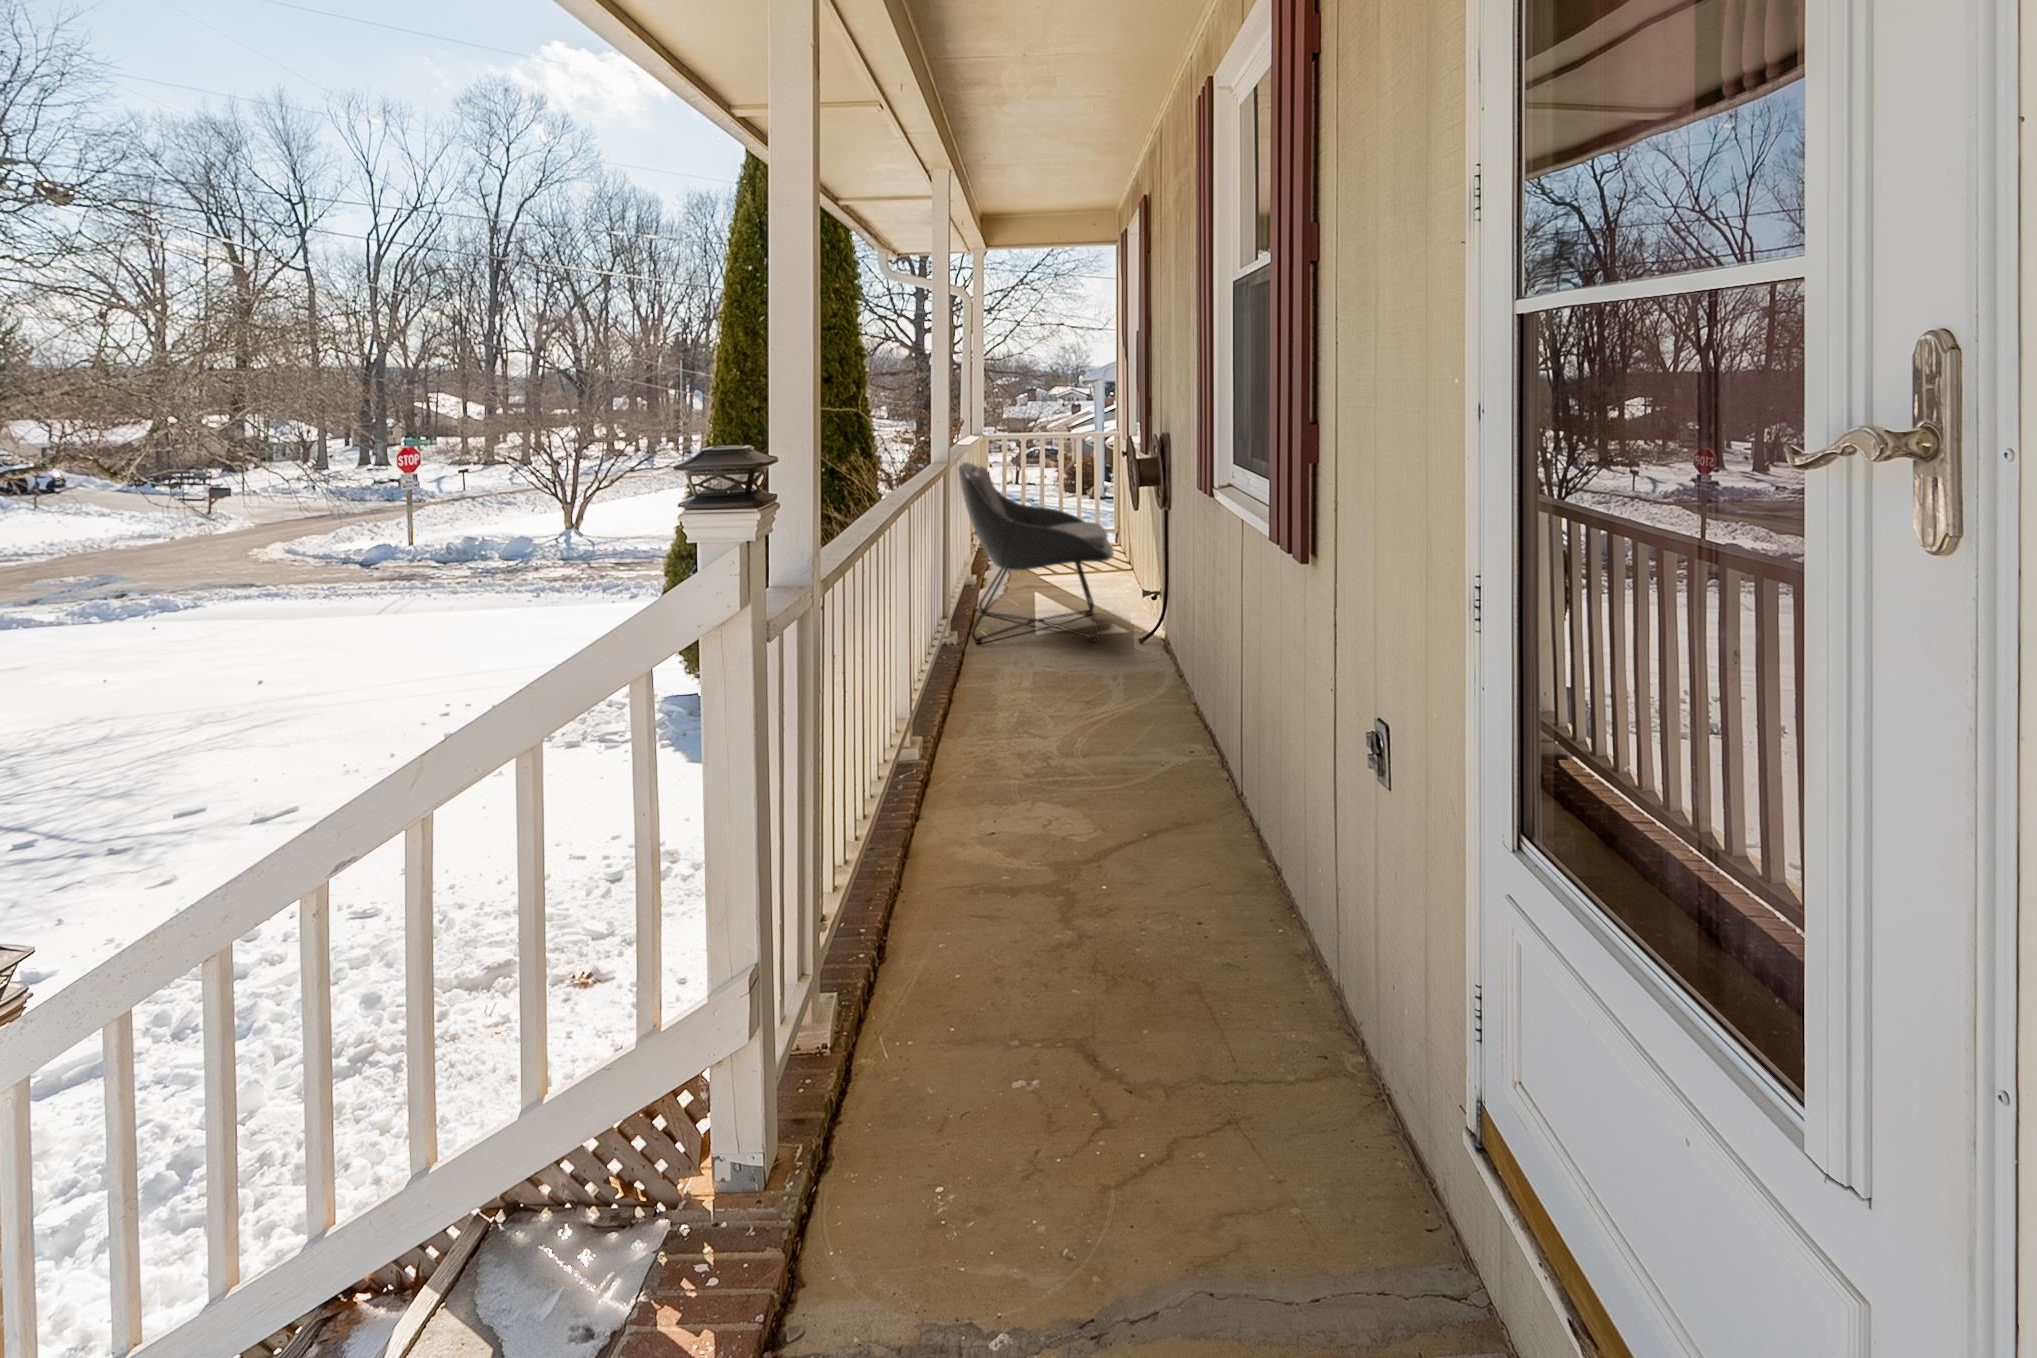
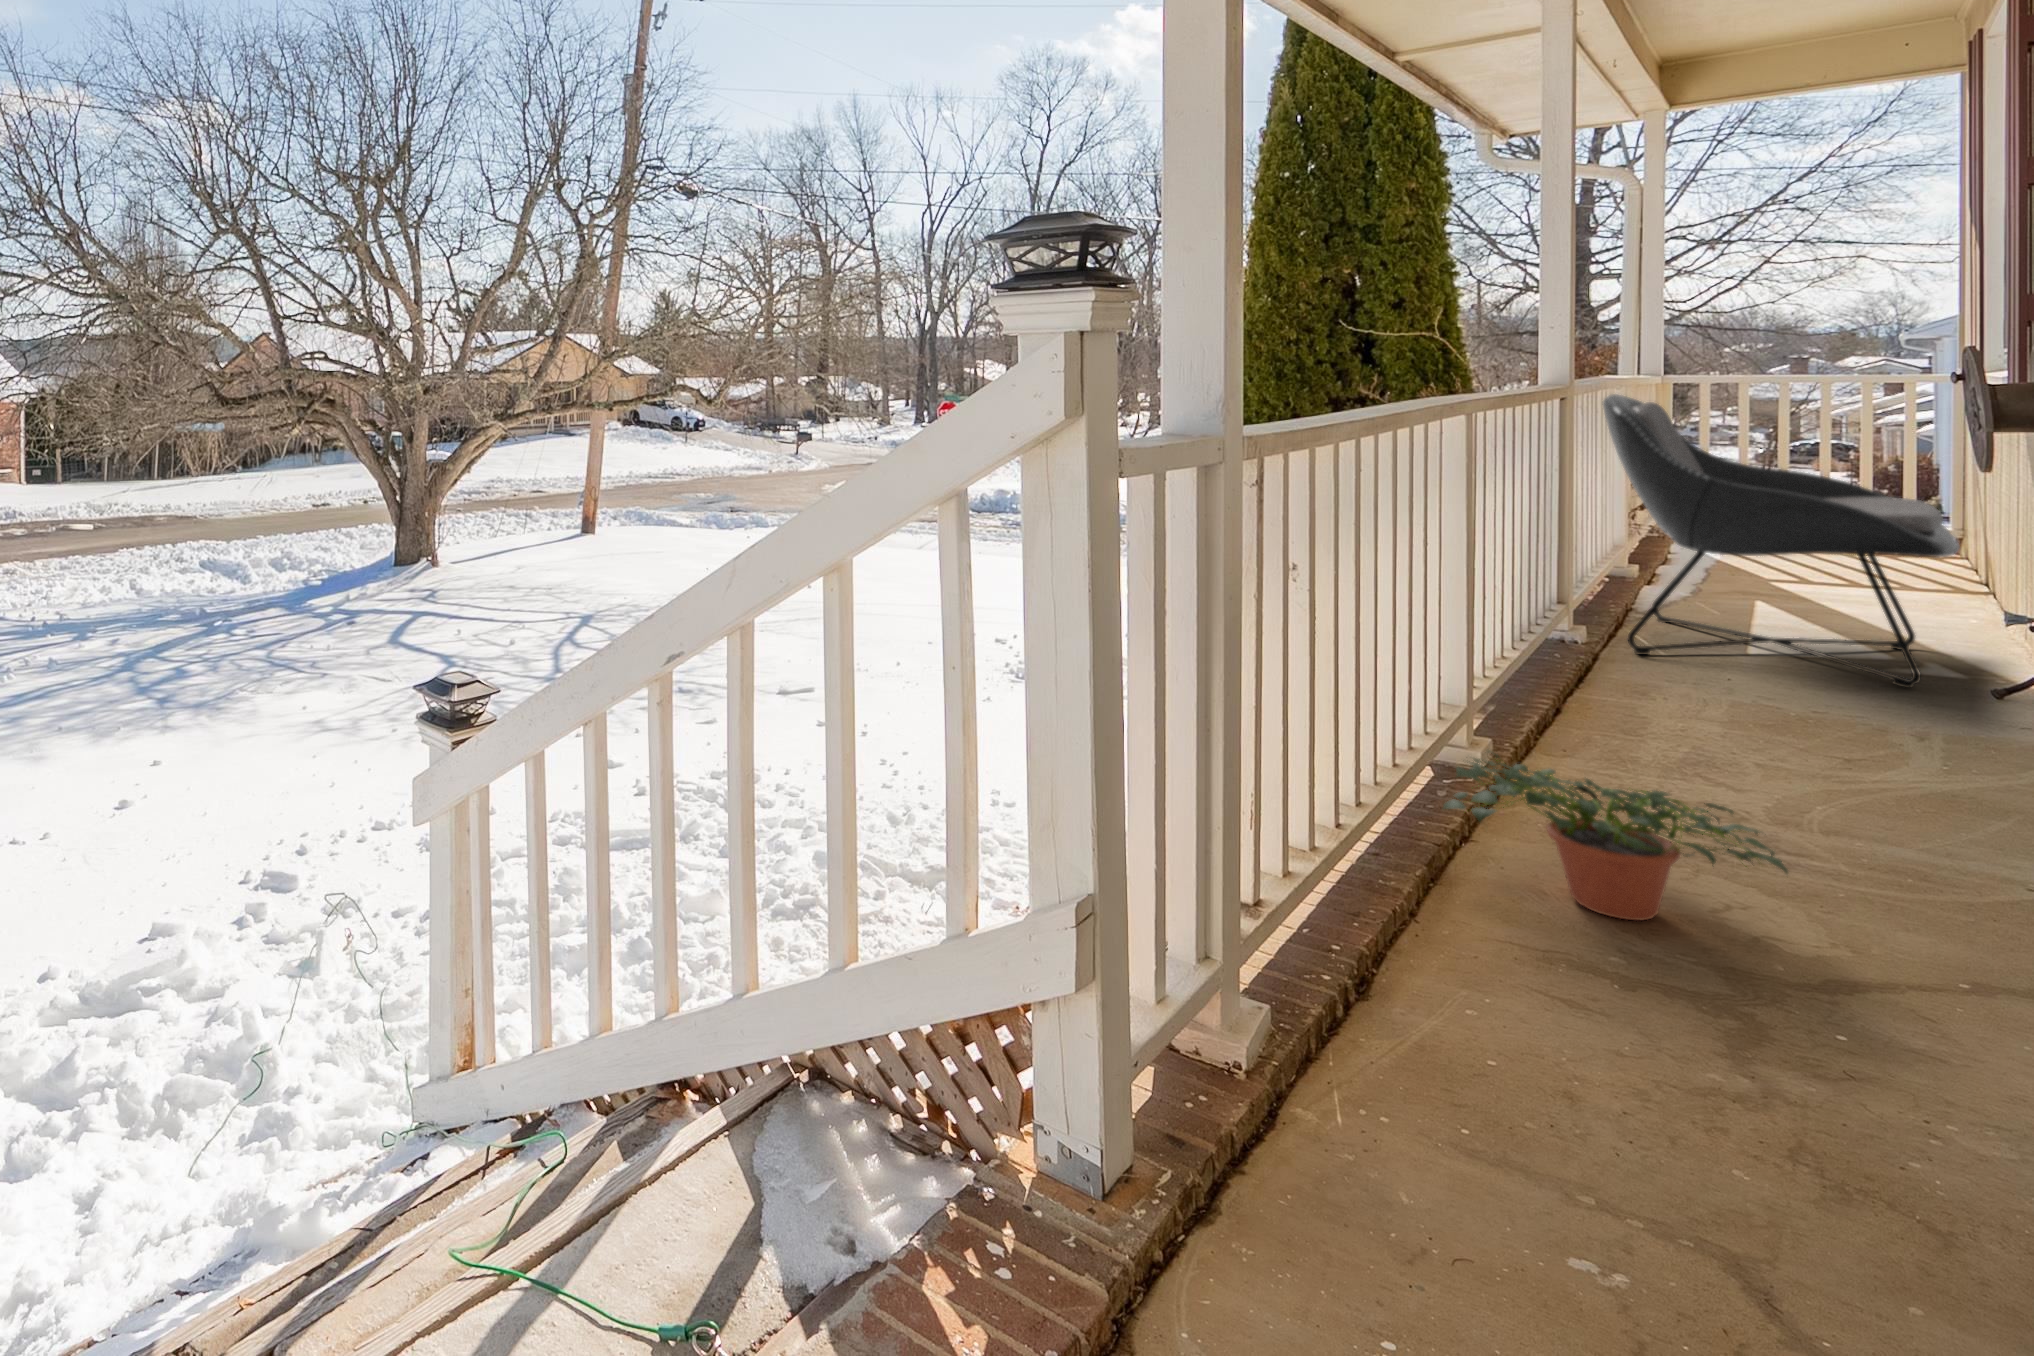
potted plant: none [903,749,1071,843] -> present [1443,755,1788,920]

